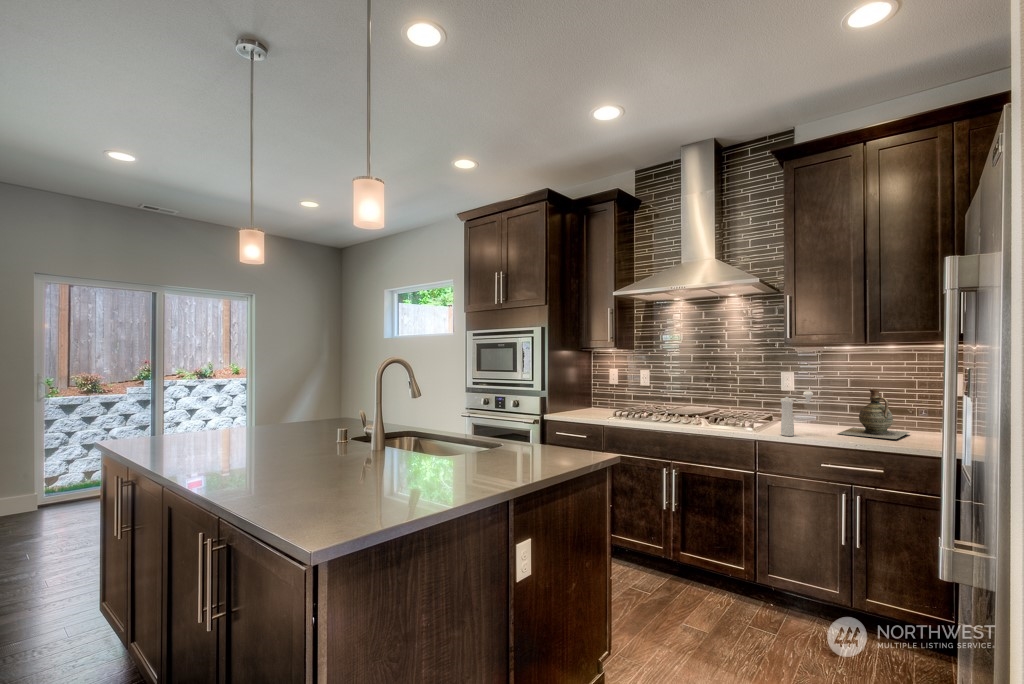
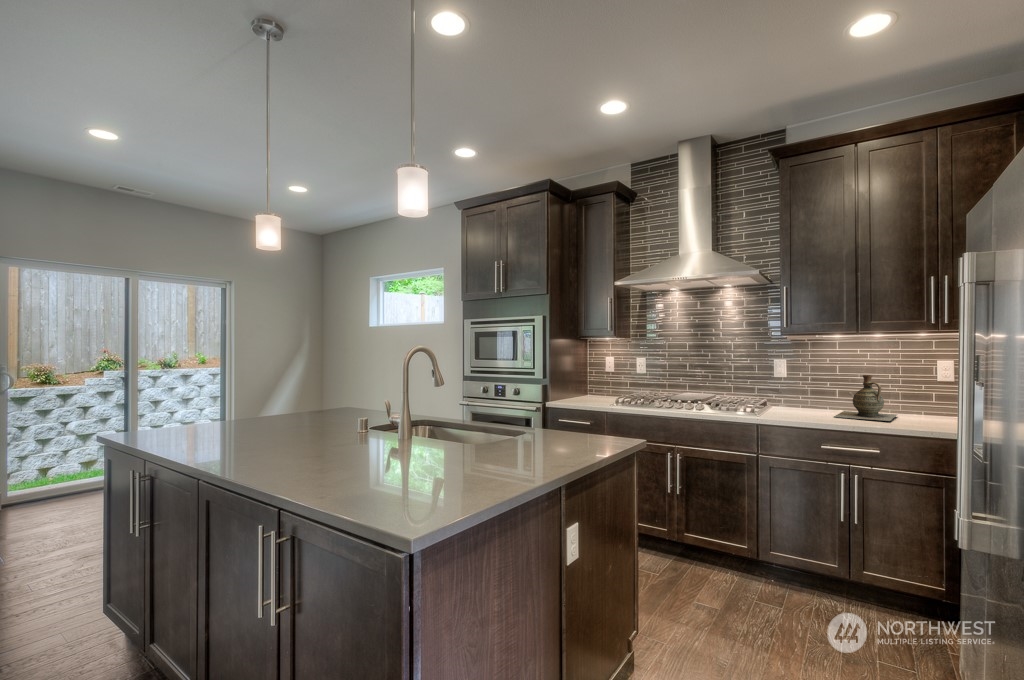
pepper mill: present [781,391,813,436] -> none [783,377,813,419]

